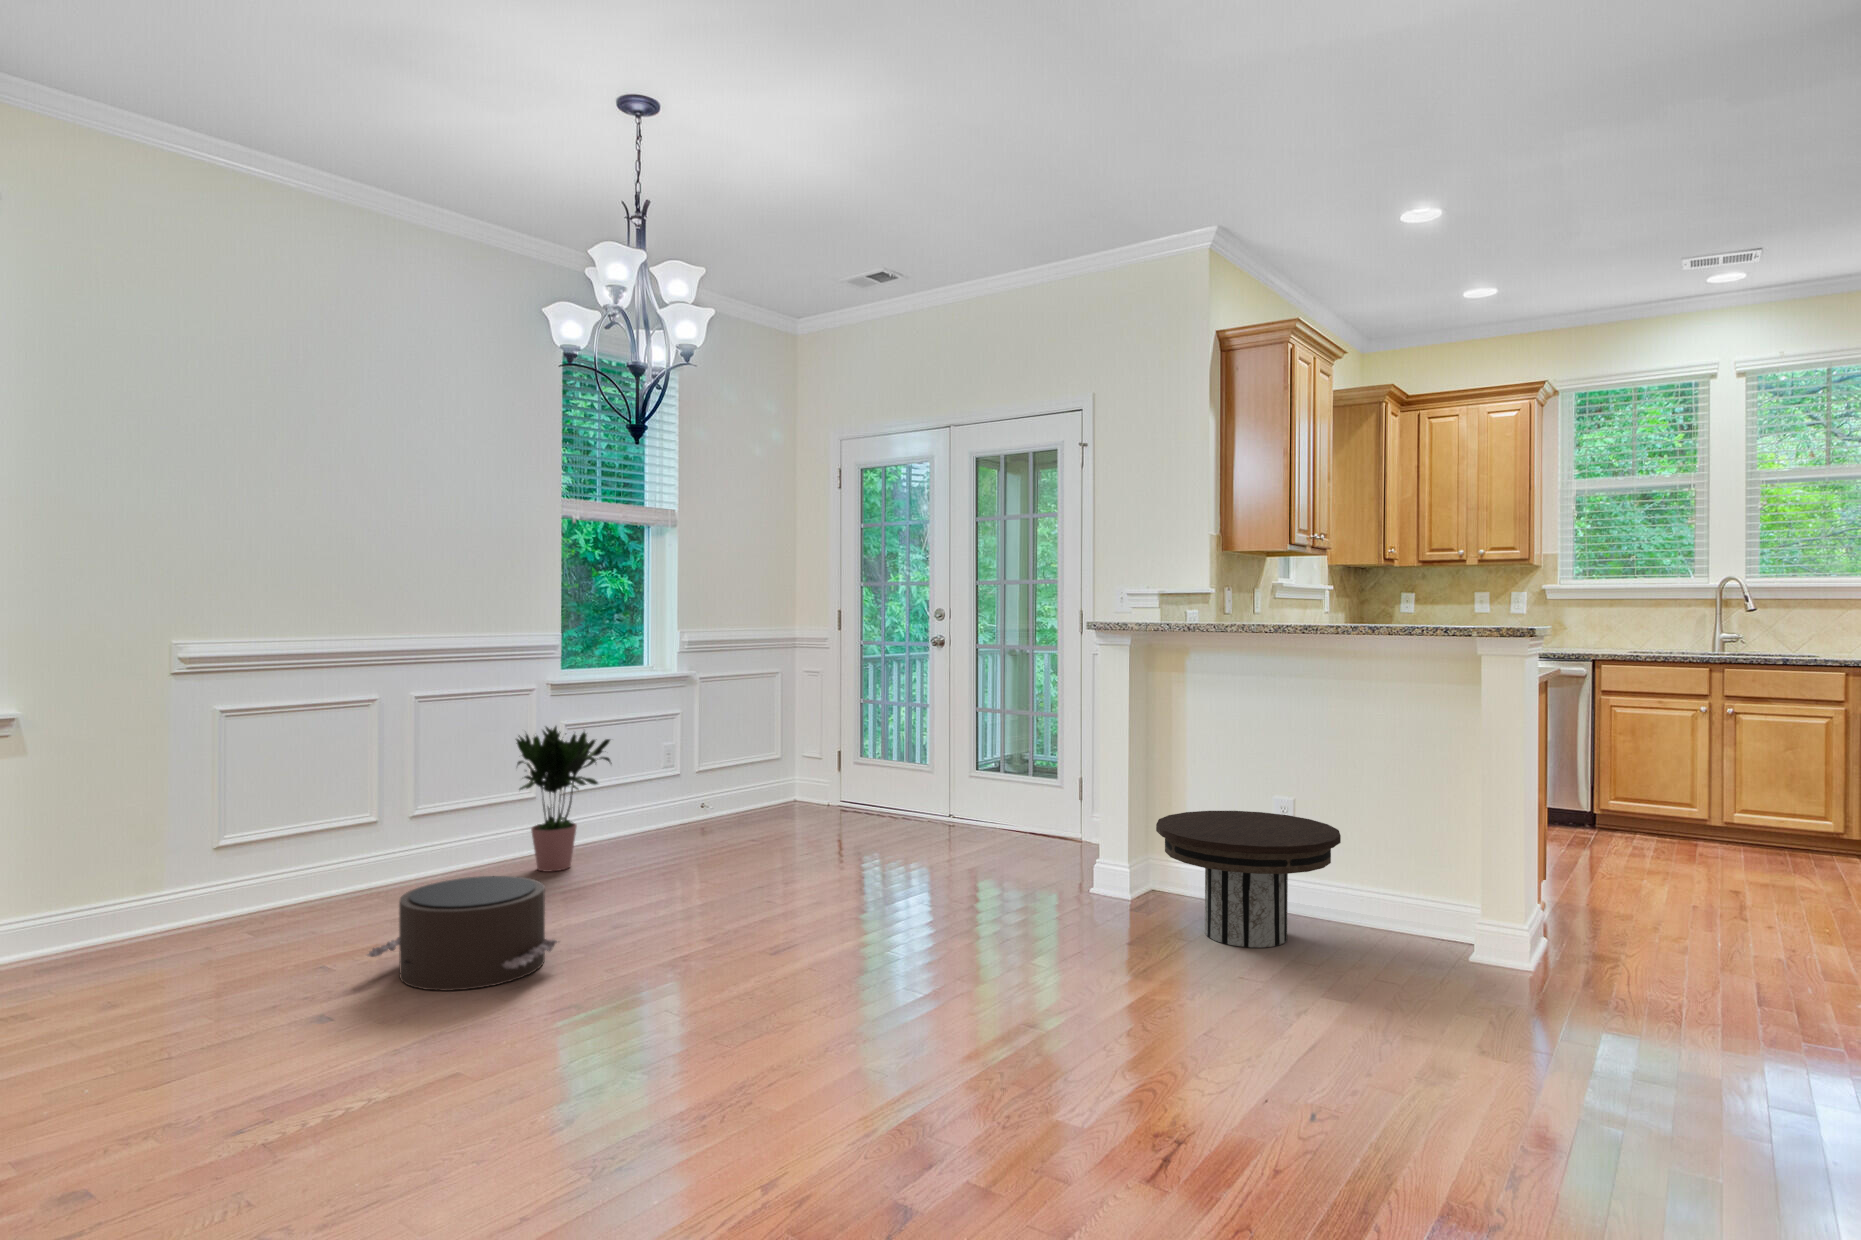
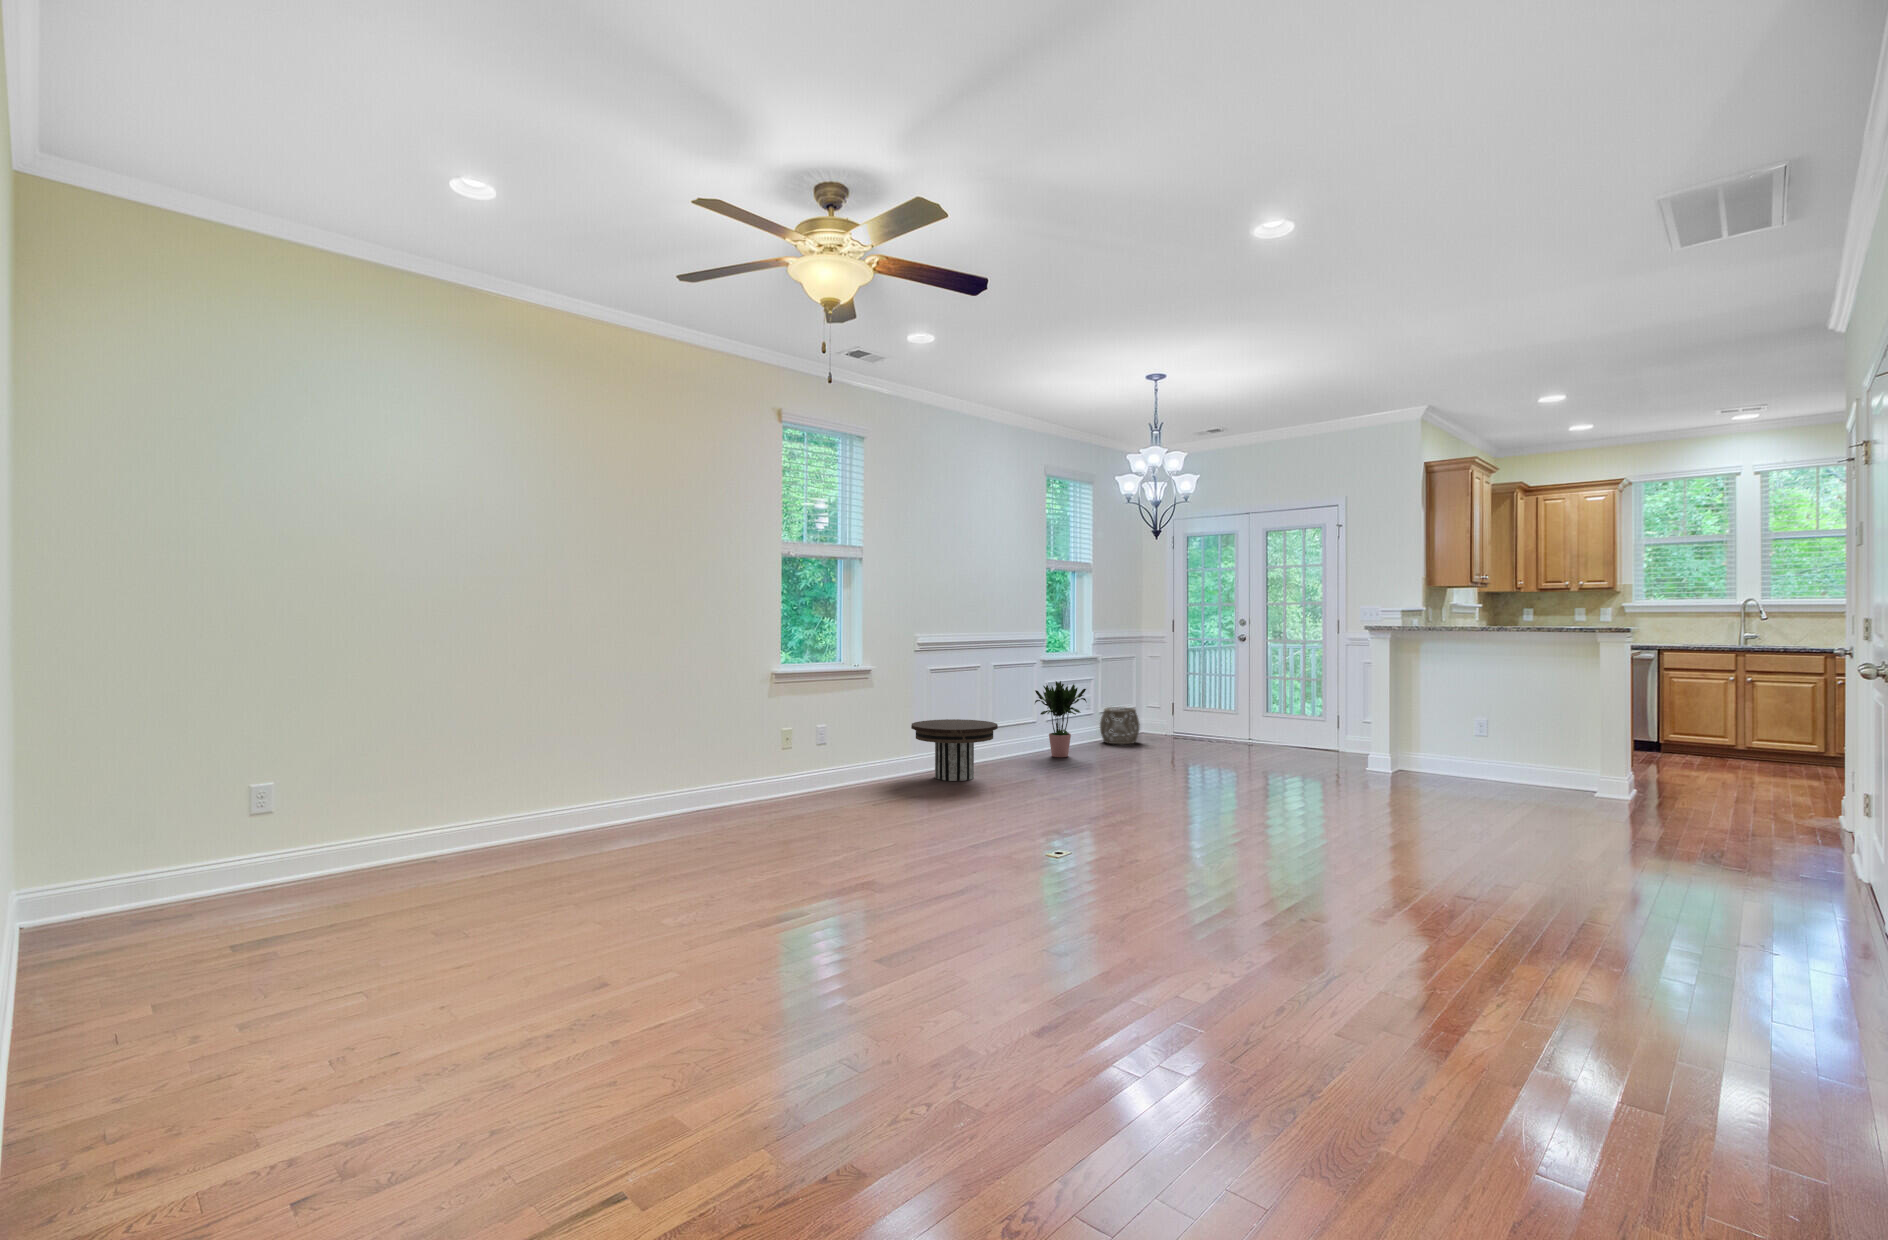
woven basket: none [681,764,754,832] -> present [1100,707,1140,744]
side table: present [1156,811,1341,948] -> present [911,719,998,781]
pouf: present [367,876,557,991] -> none [1046,747,1128,792]

